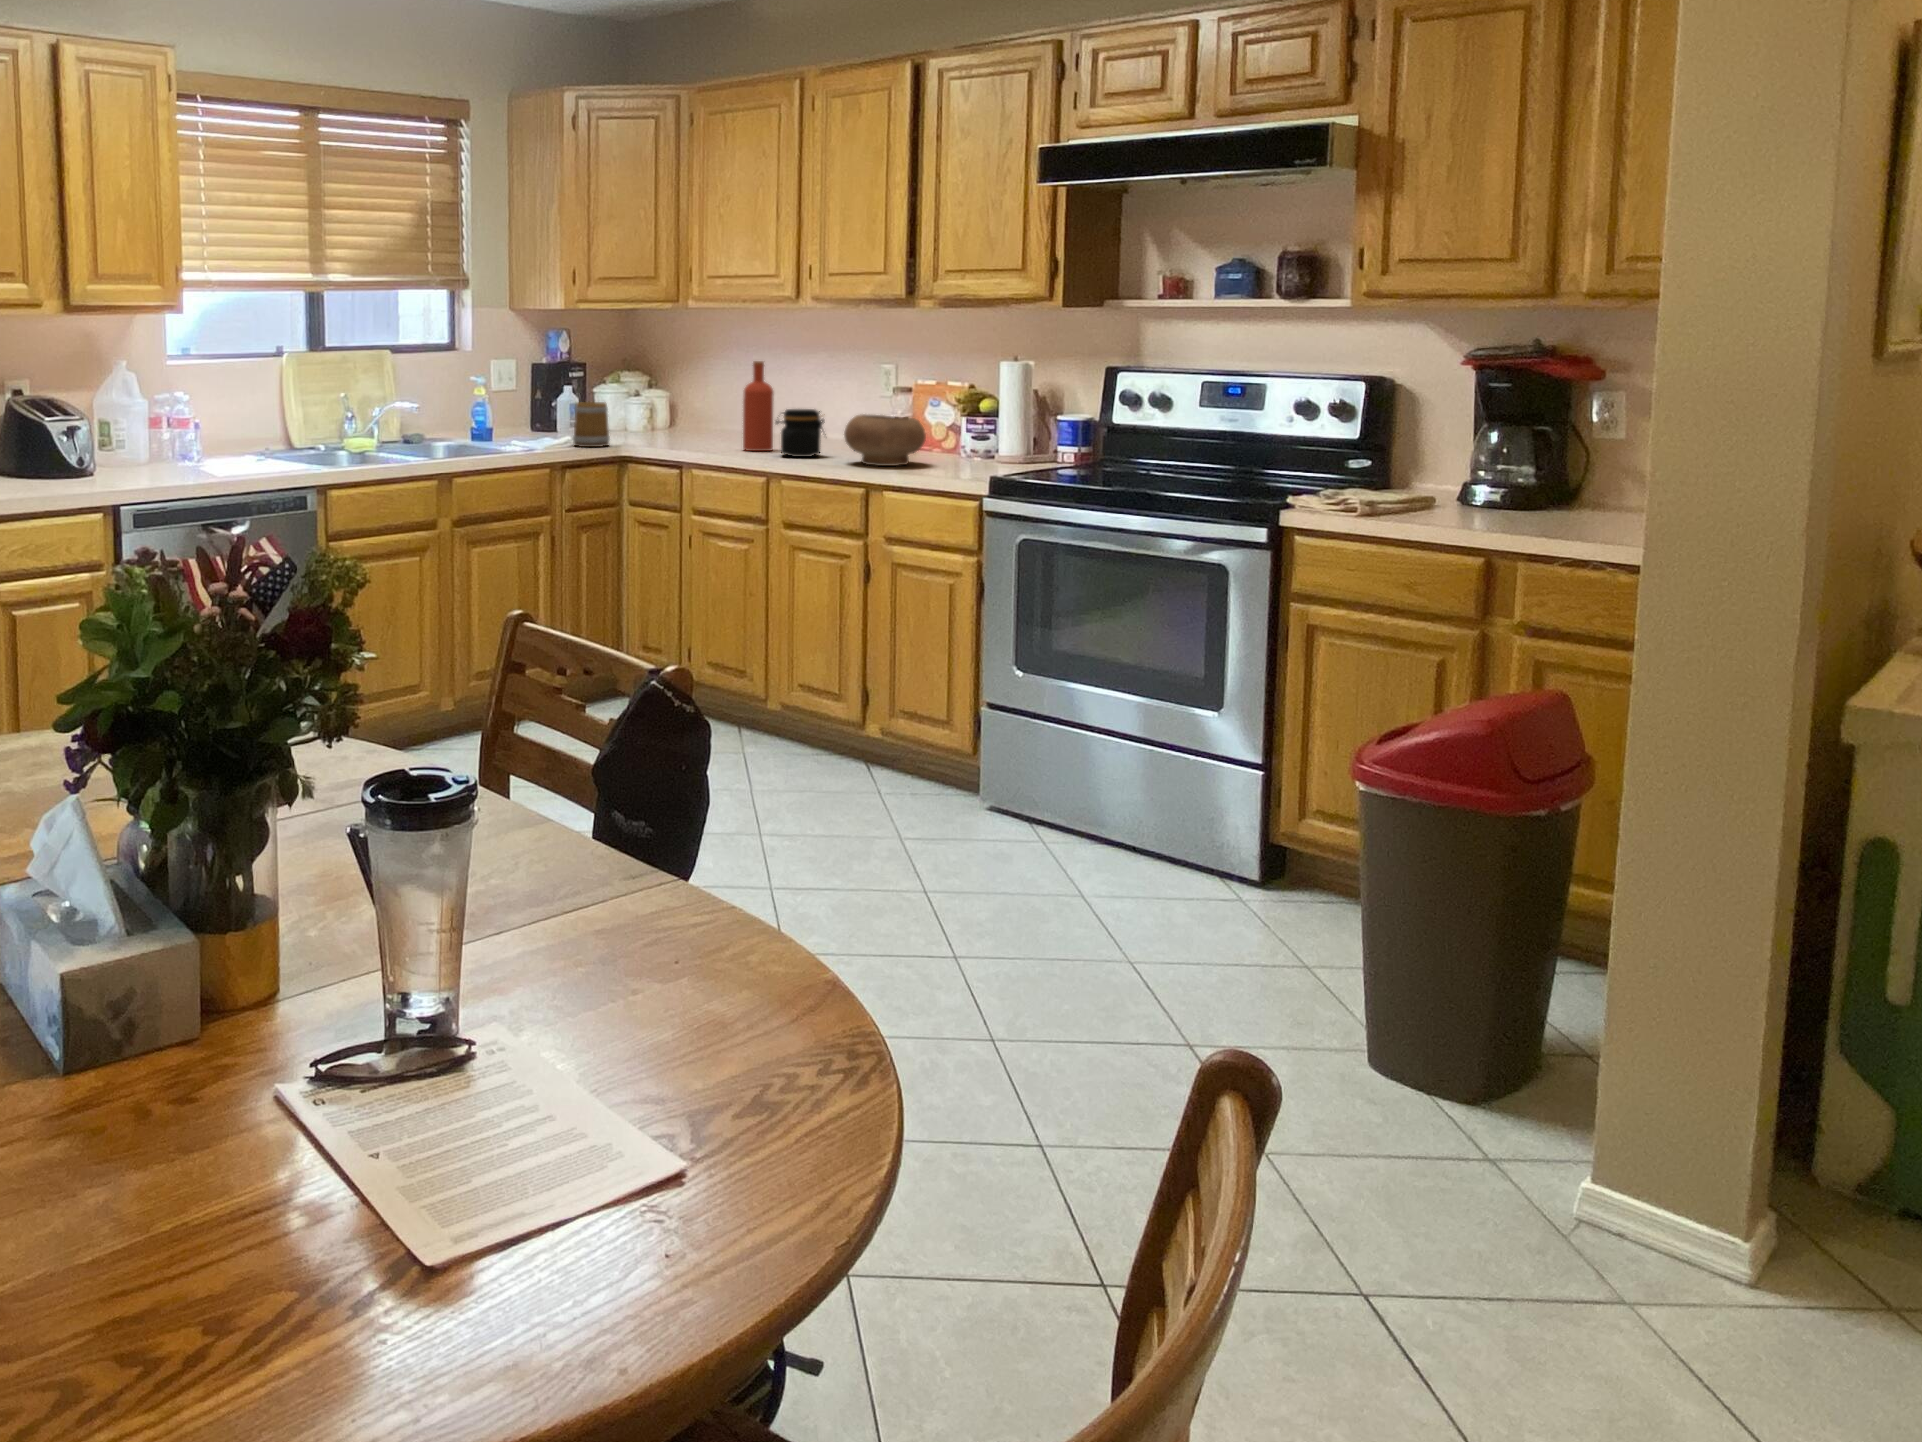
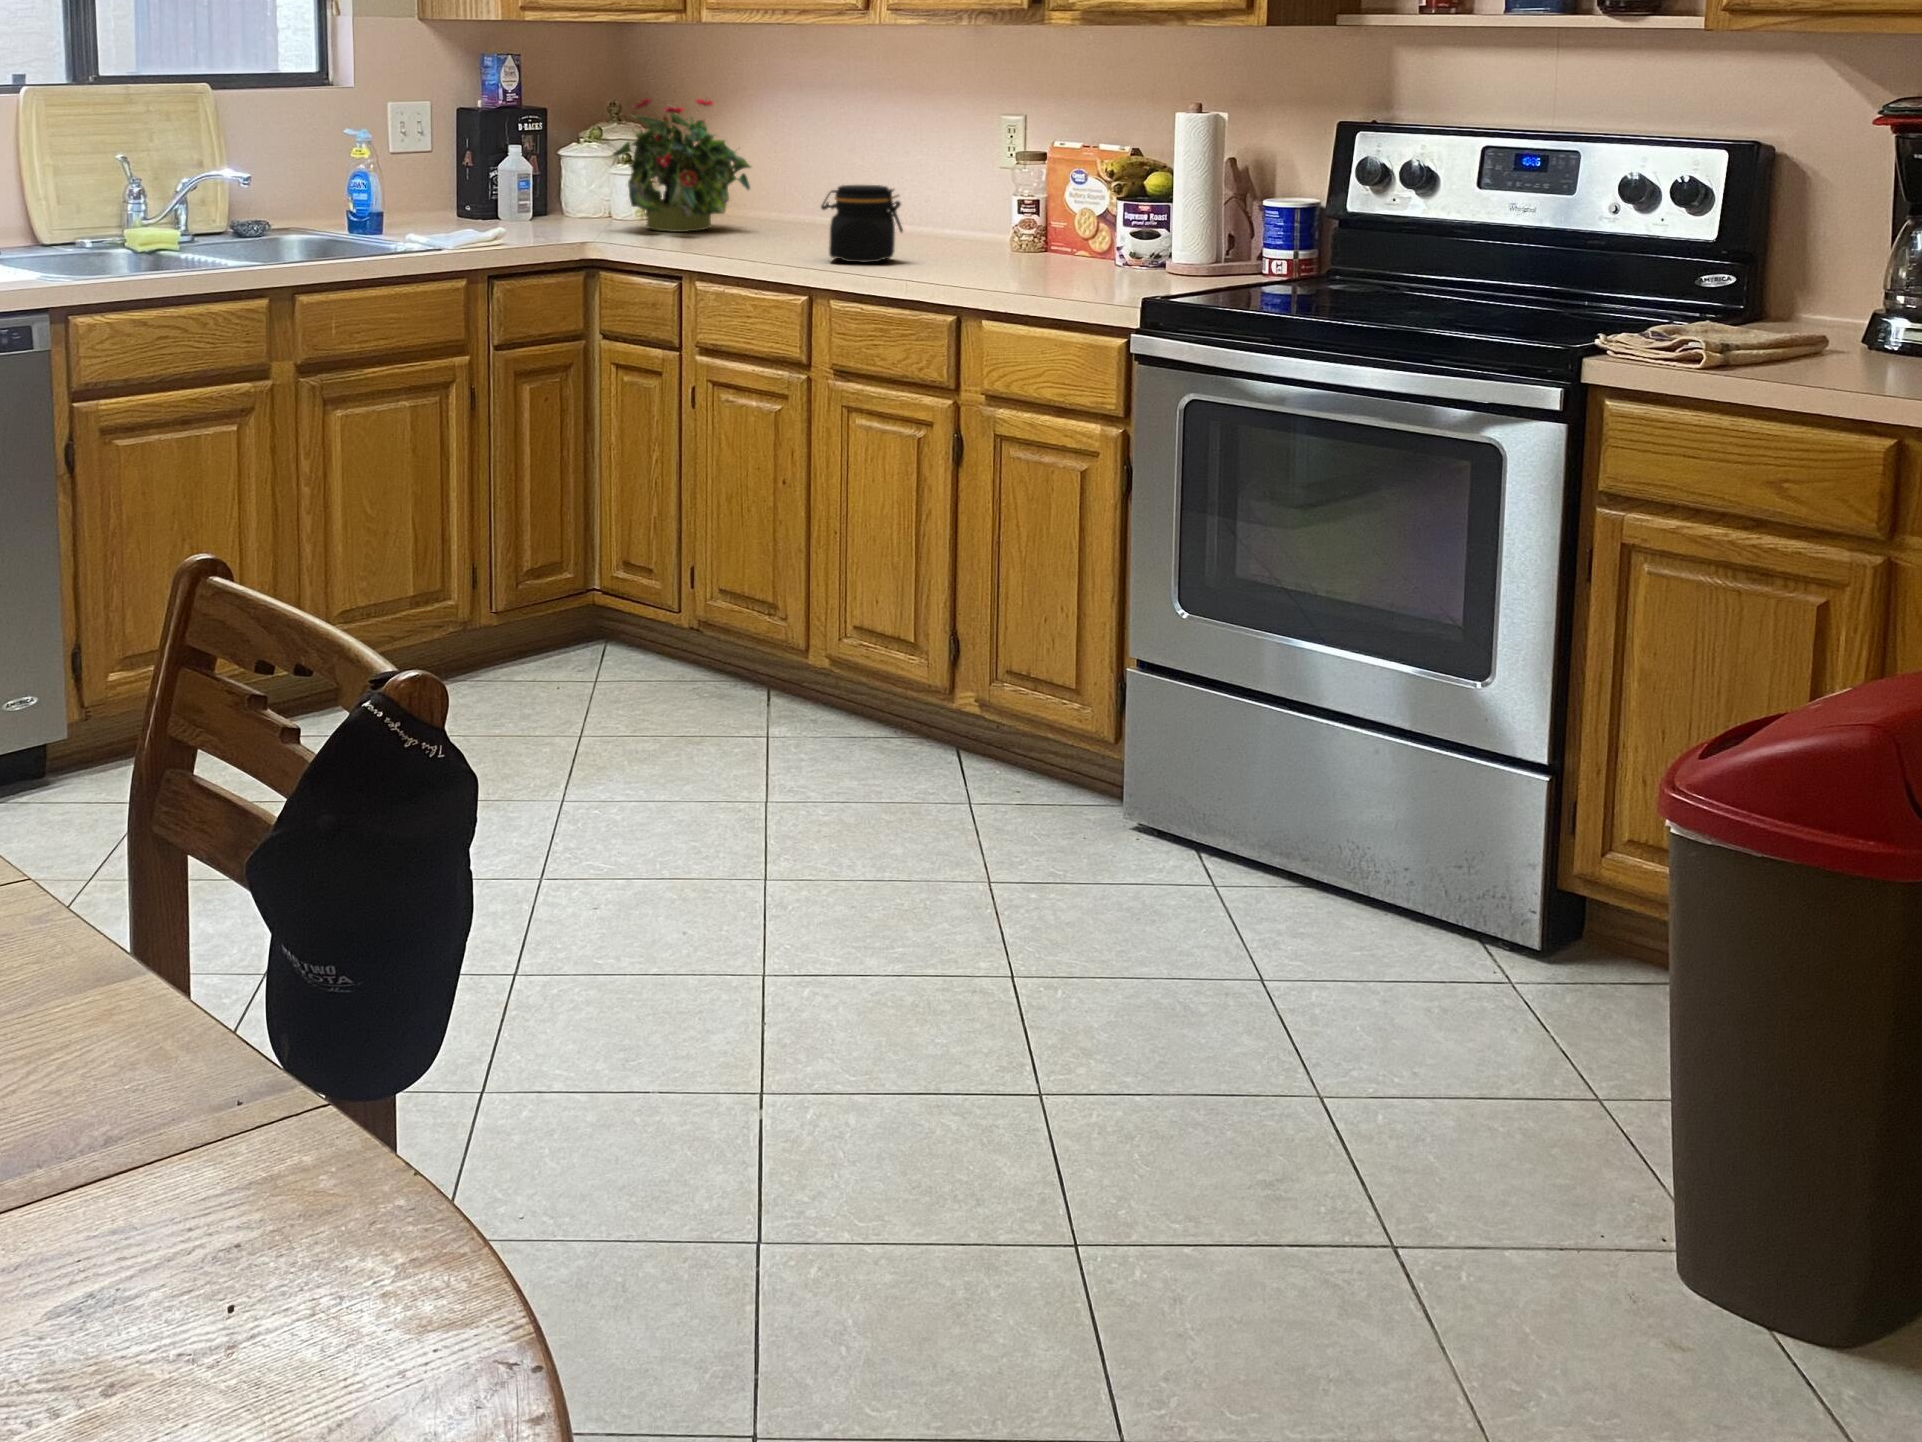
potted plant: none [634,355,721,440] -> present [613,99,751,232]
bottle: present [743,361,774,451] -> none [776,107,824,252]
mug: present [573,402,610,447] -> none [507,171,568,244]
bowl: present [844,414,926,466] -> none [925,195,1053,279]

